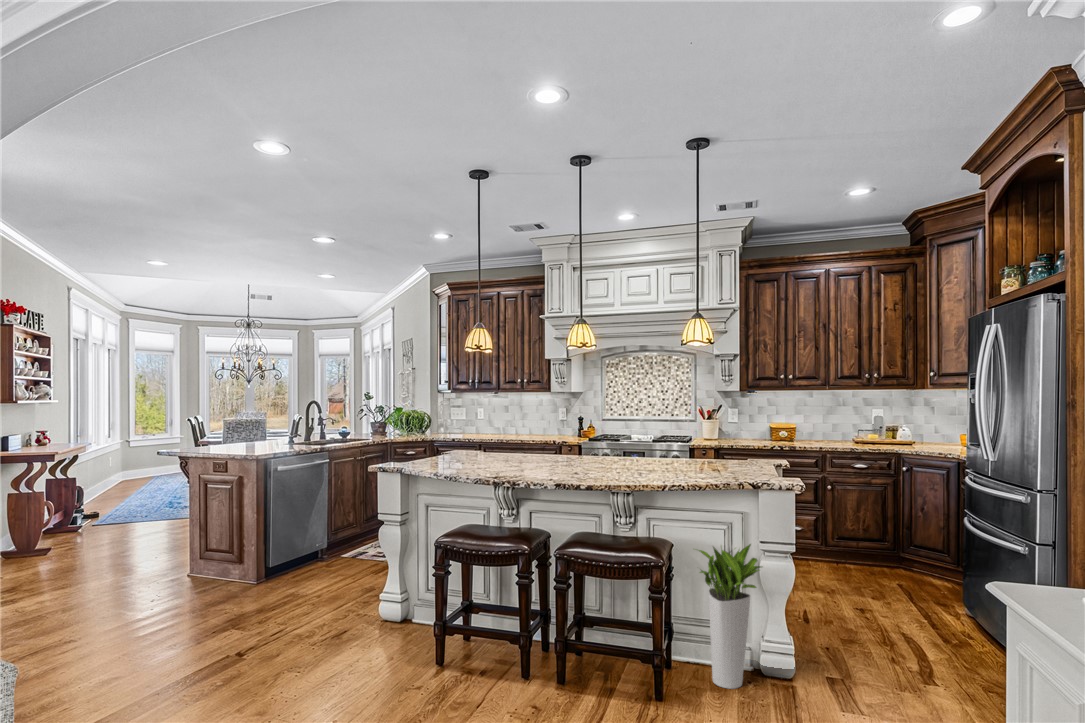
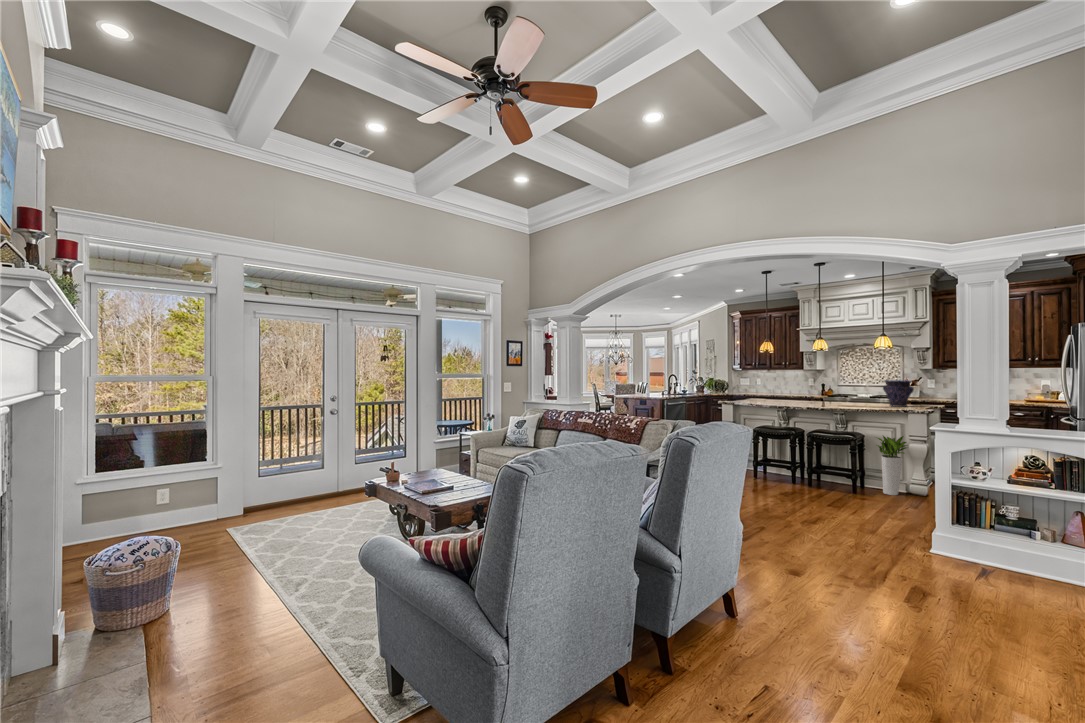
vase: none [699,414,757,472] -> present [883,380,914,407]

